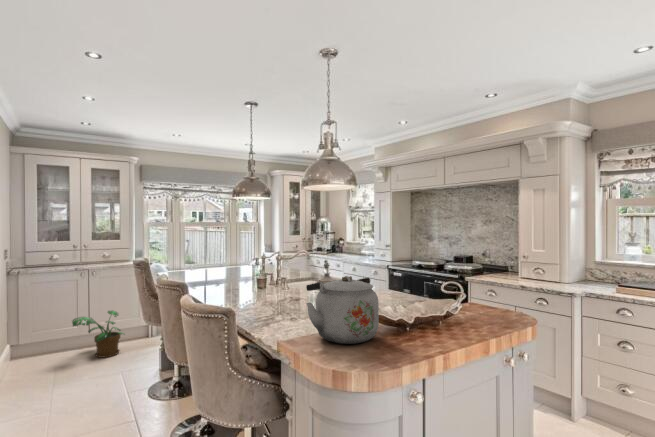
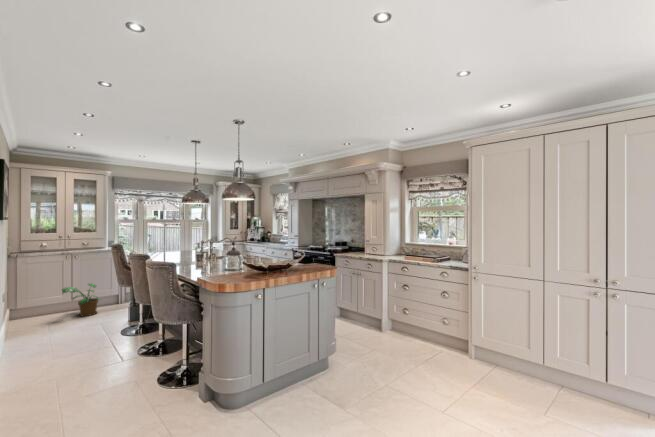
kettle: present [306,276,379,344] -> none [212,246,250,278]

